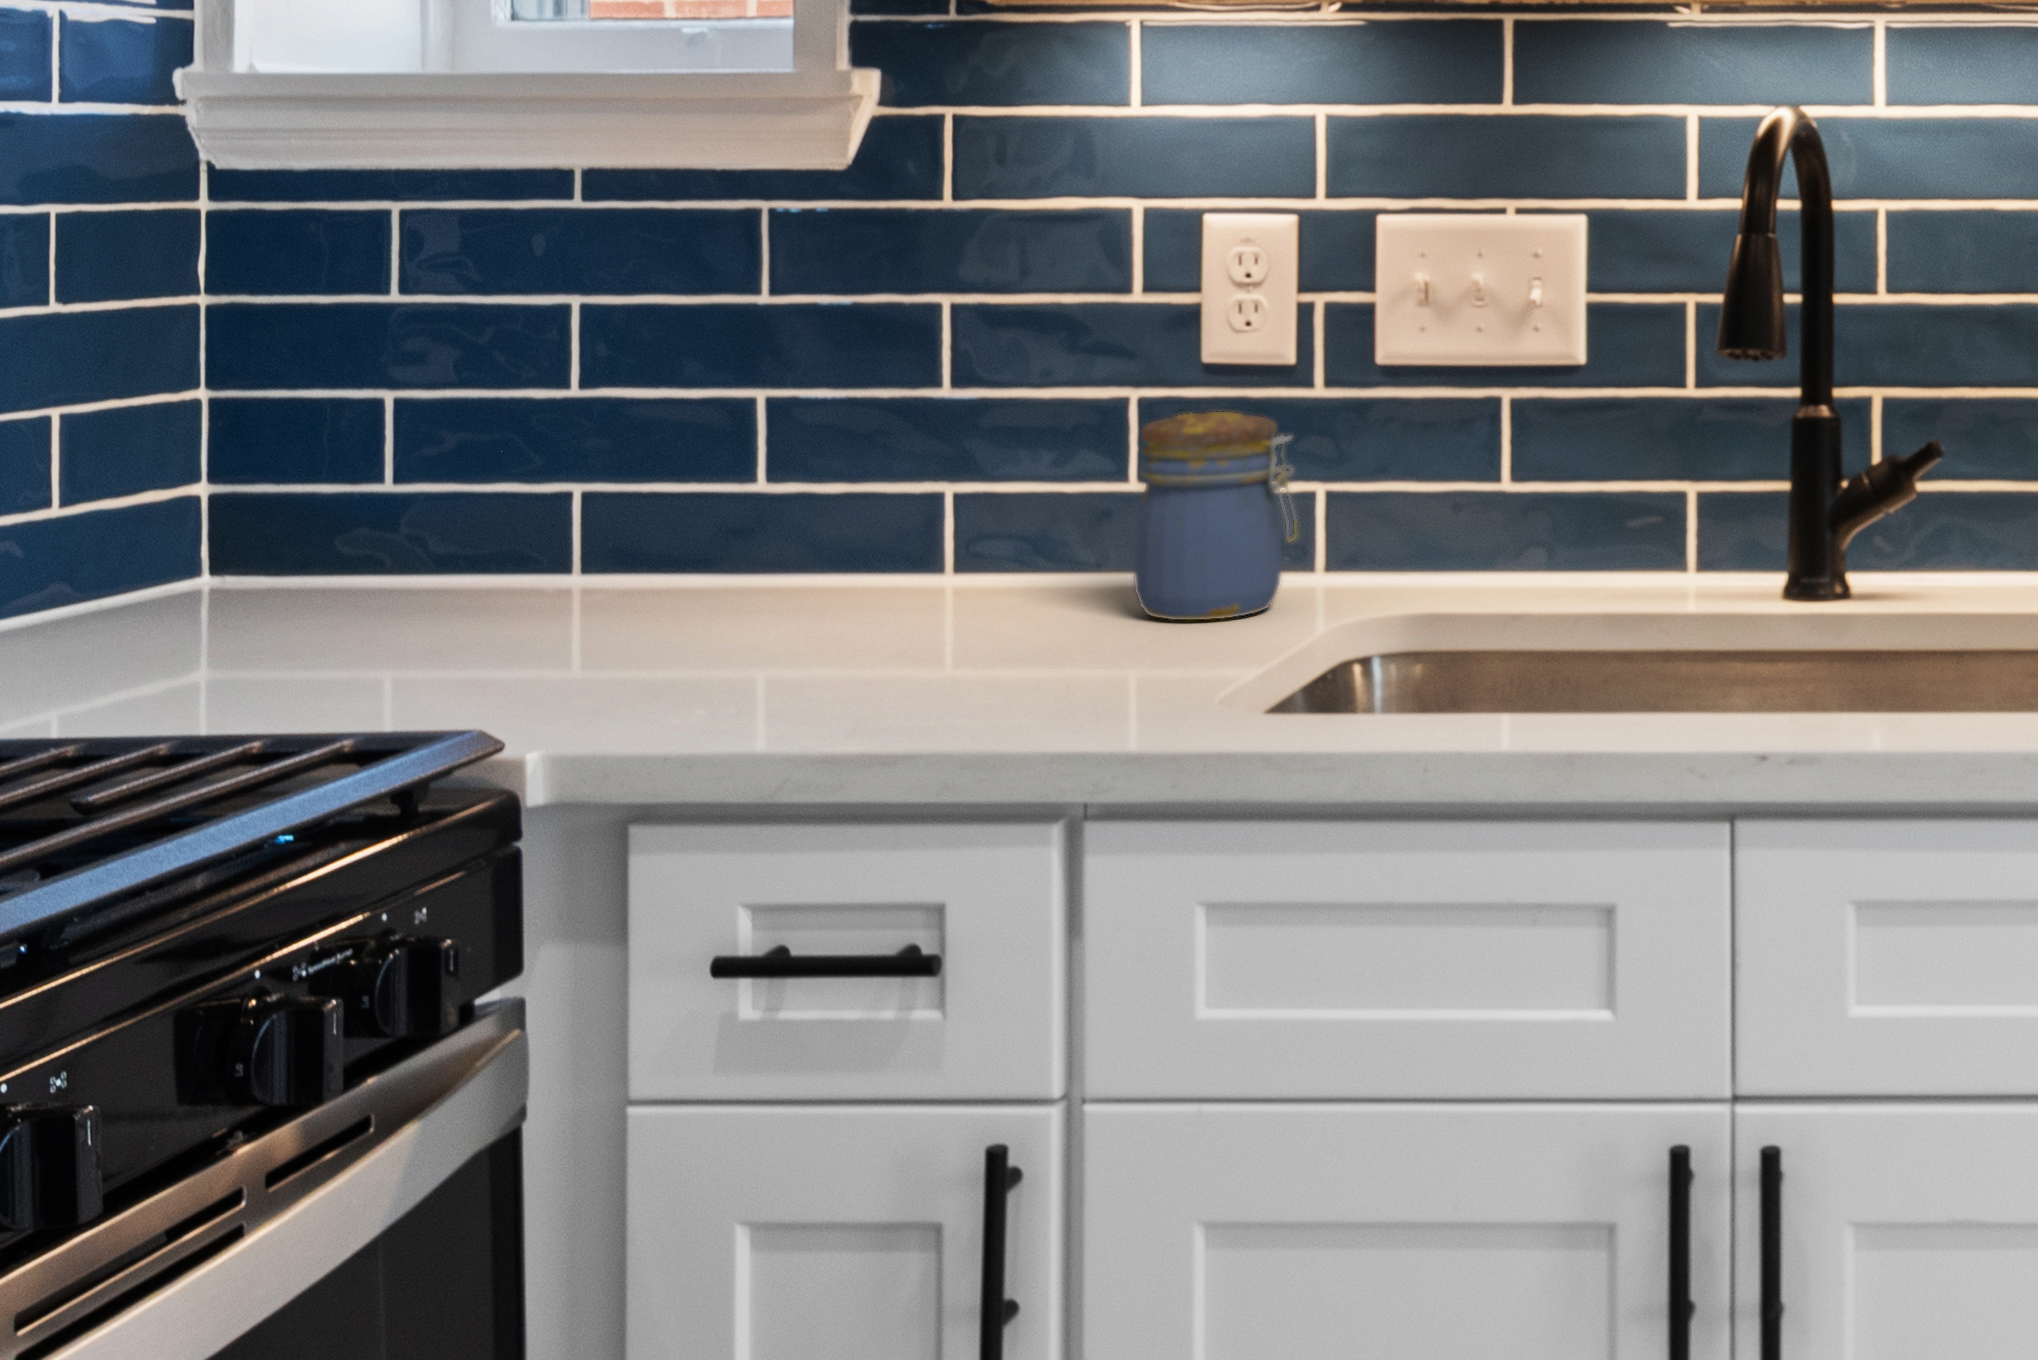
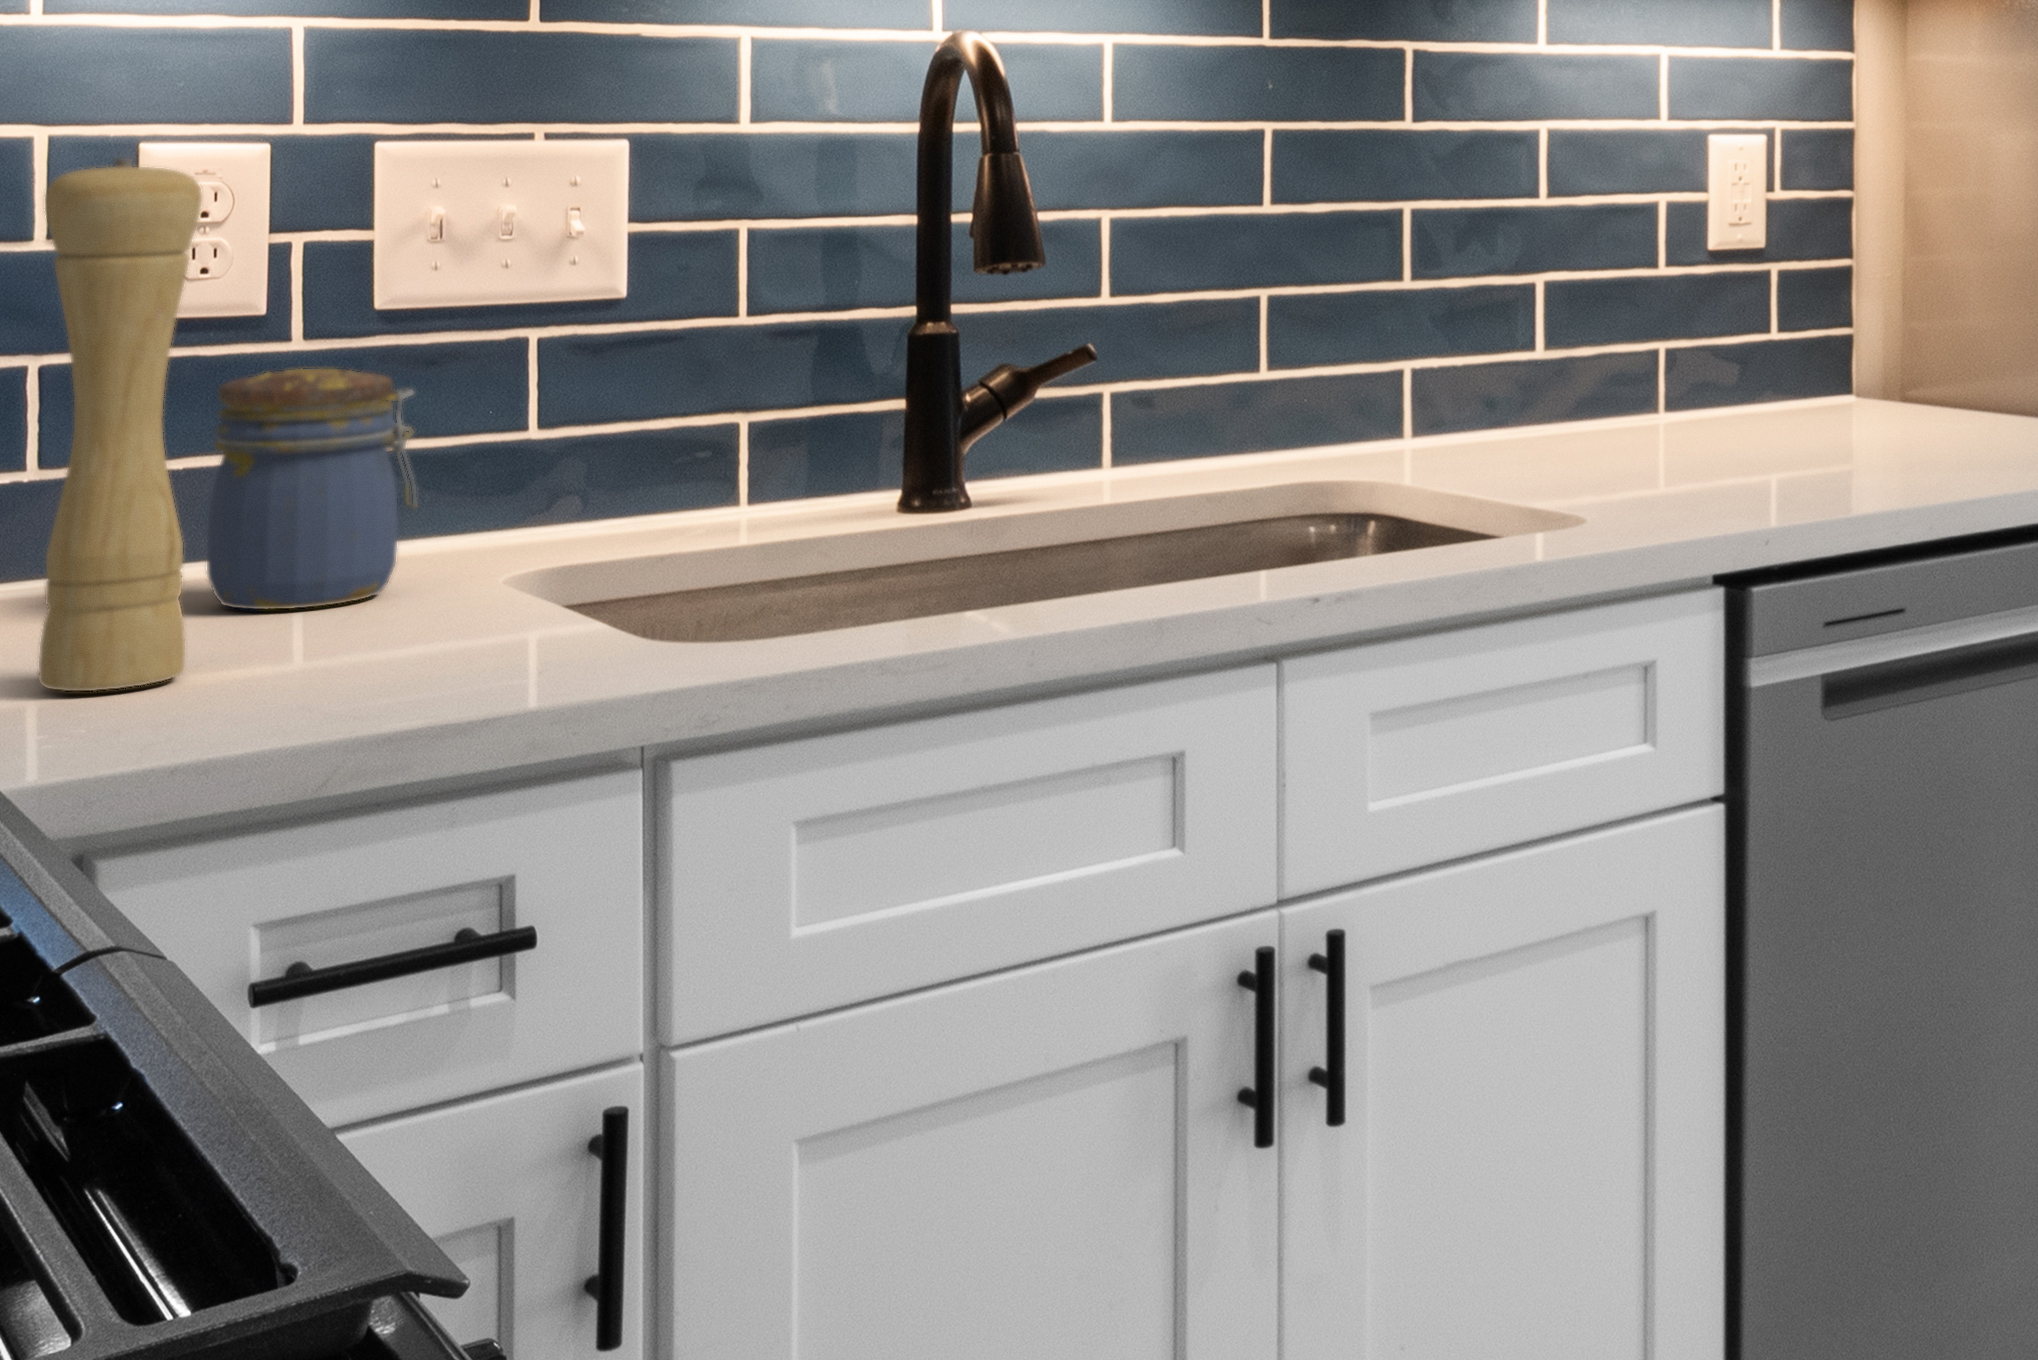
pepper mill: none [820,236,939,677] -> present [39,158,202,691]

